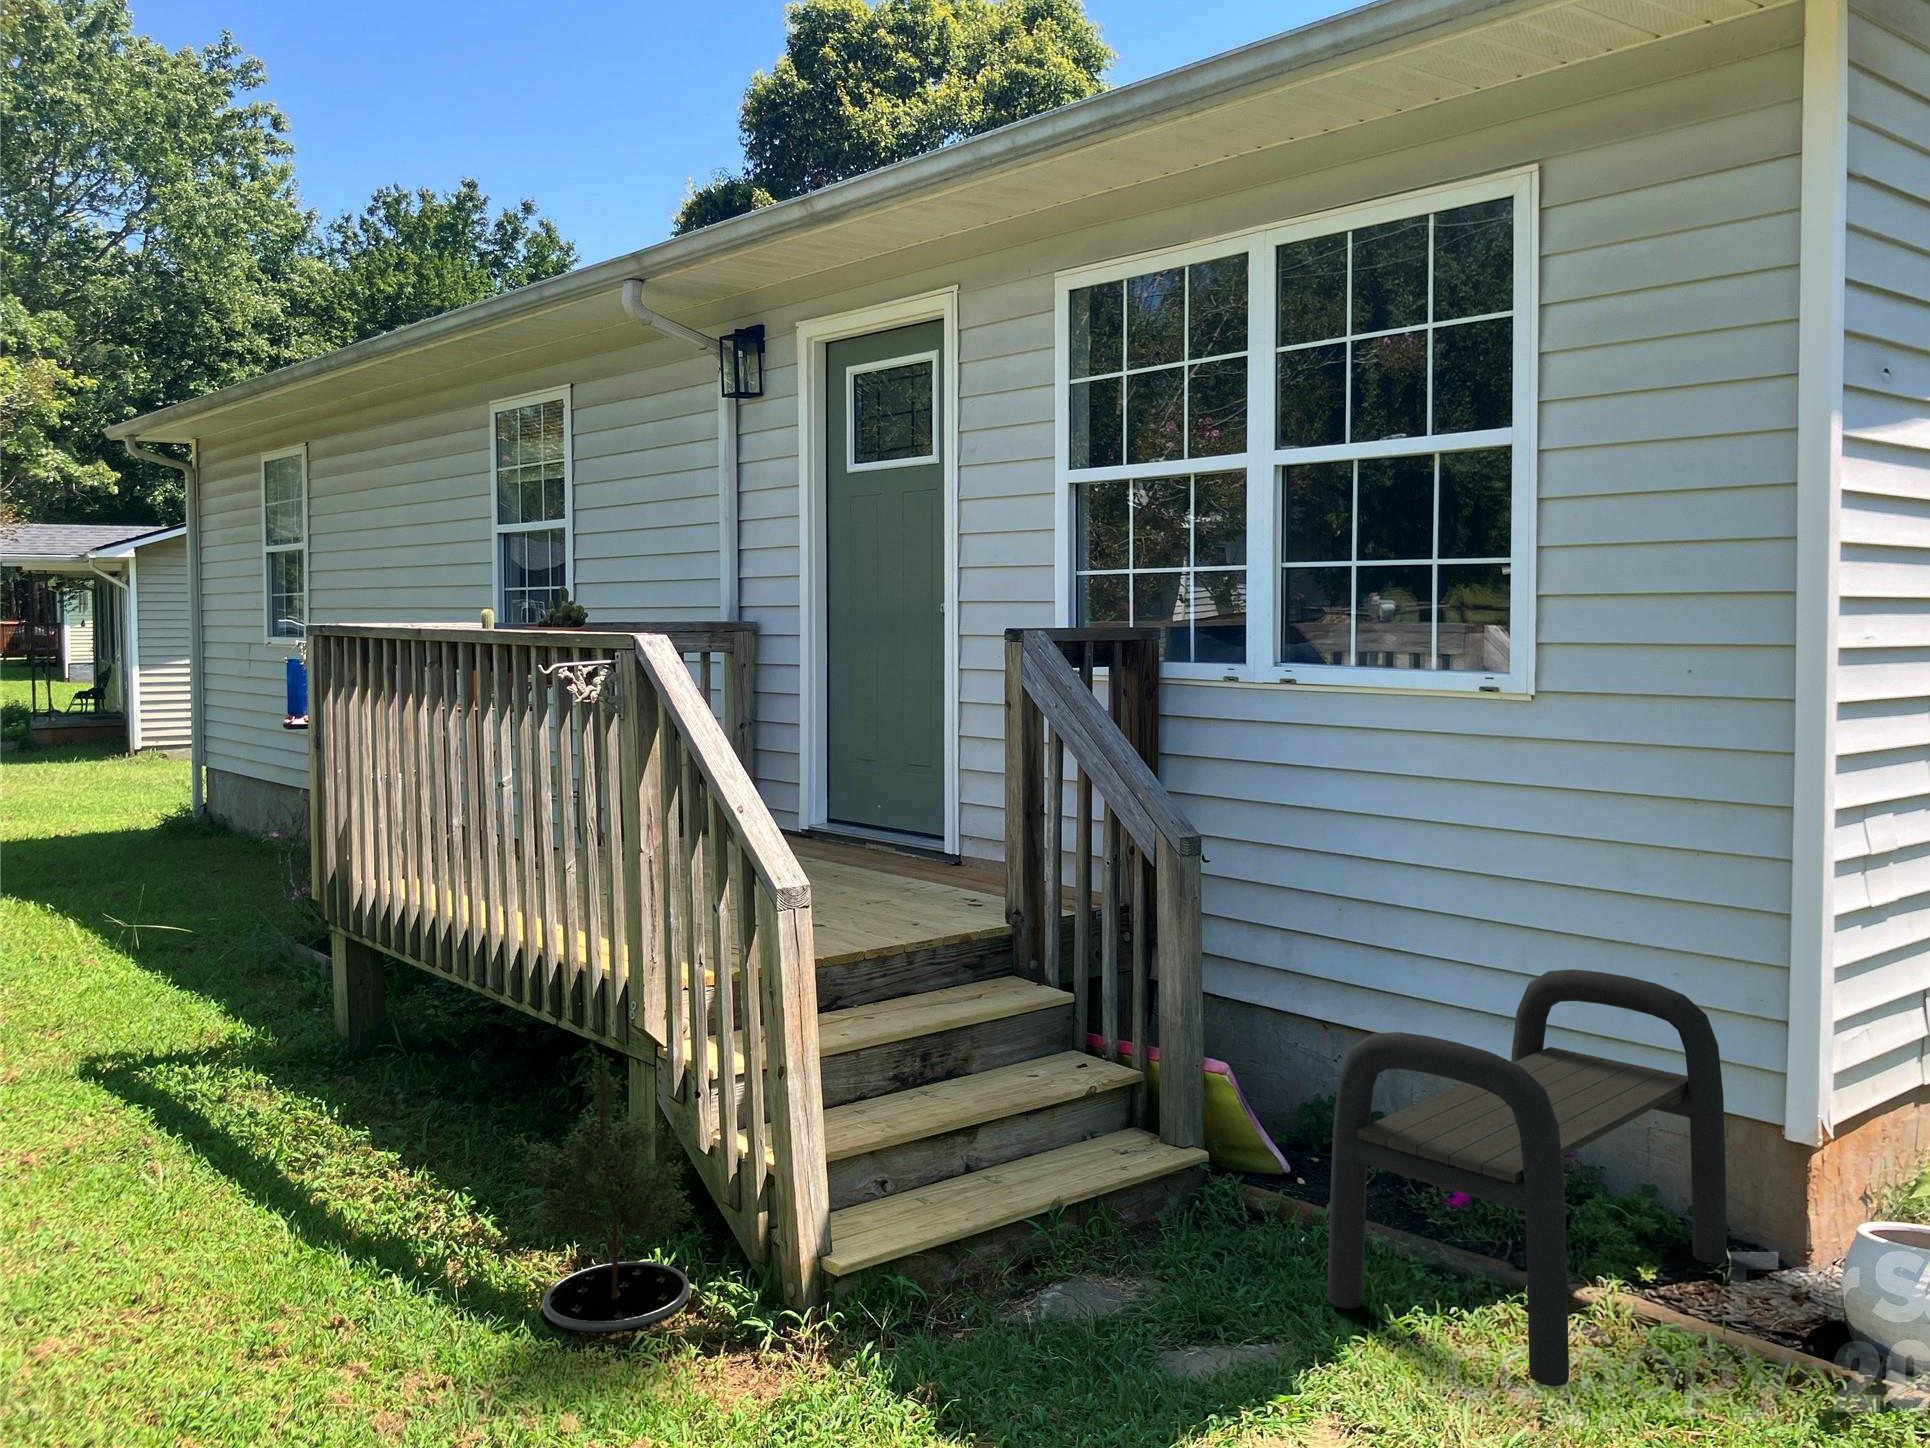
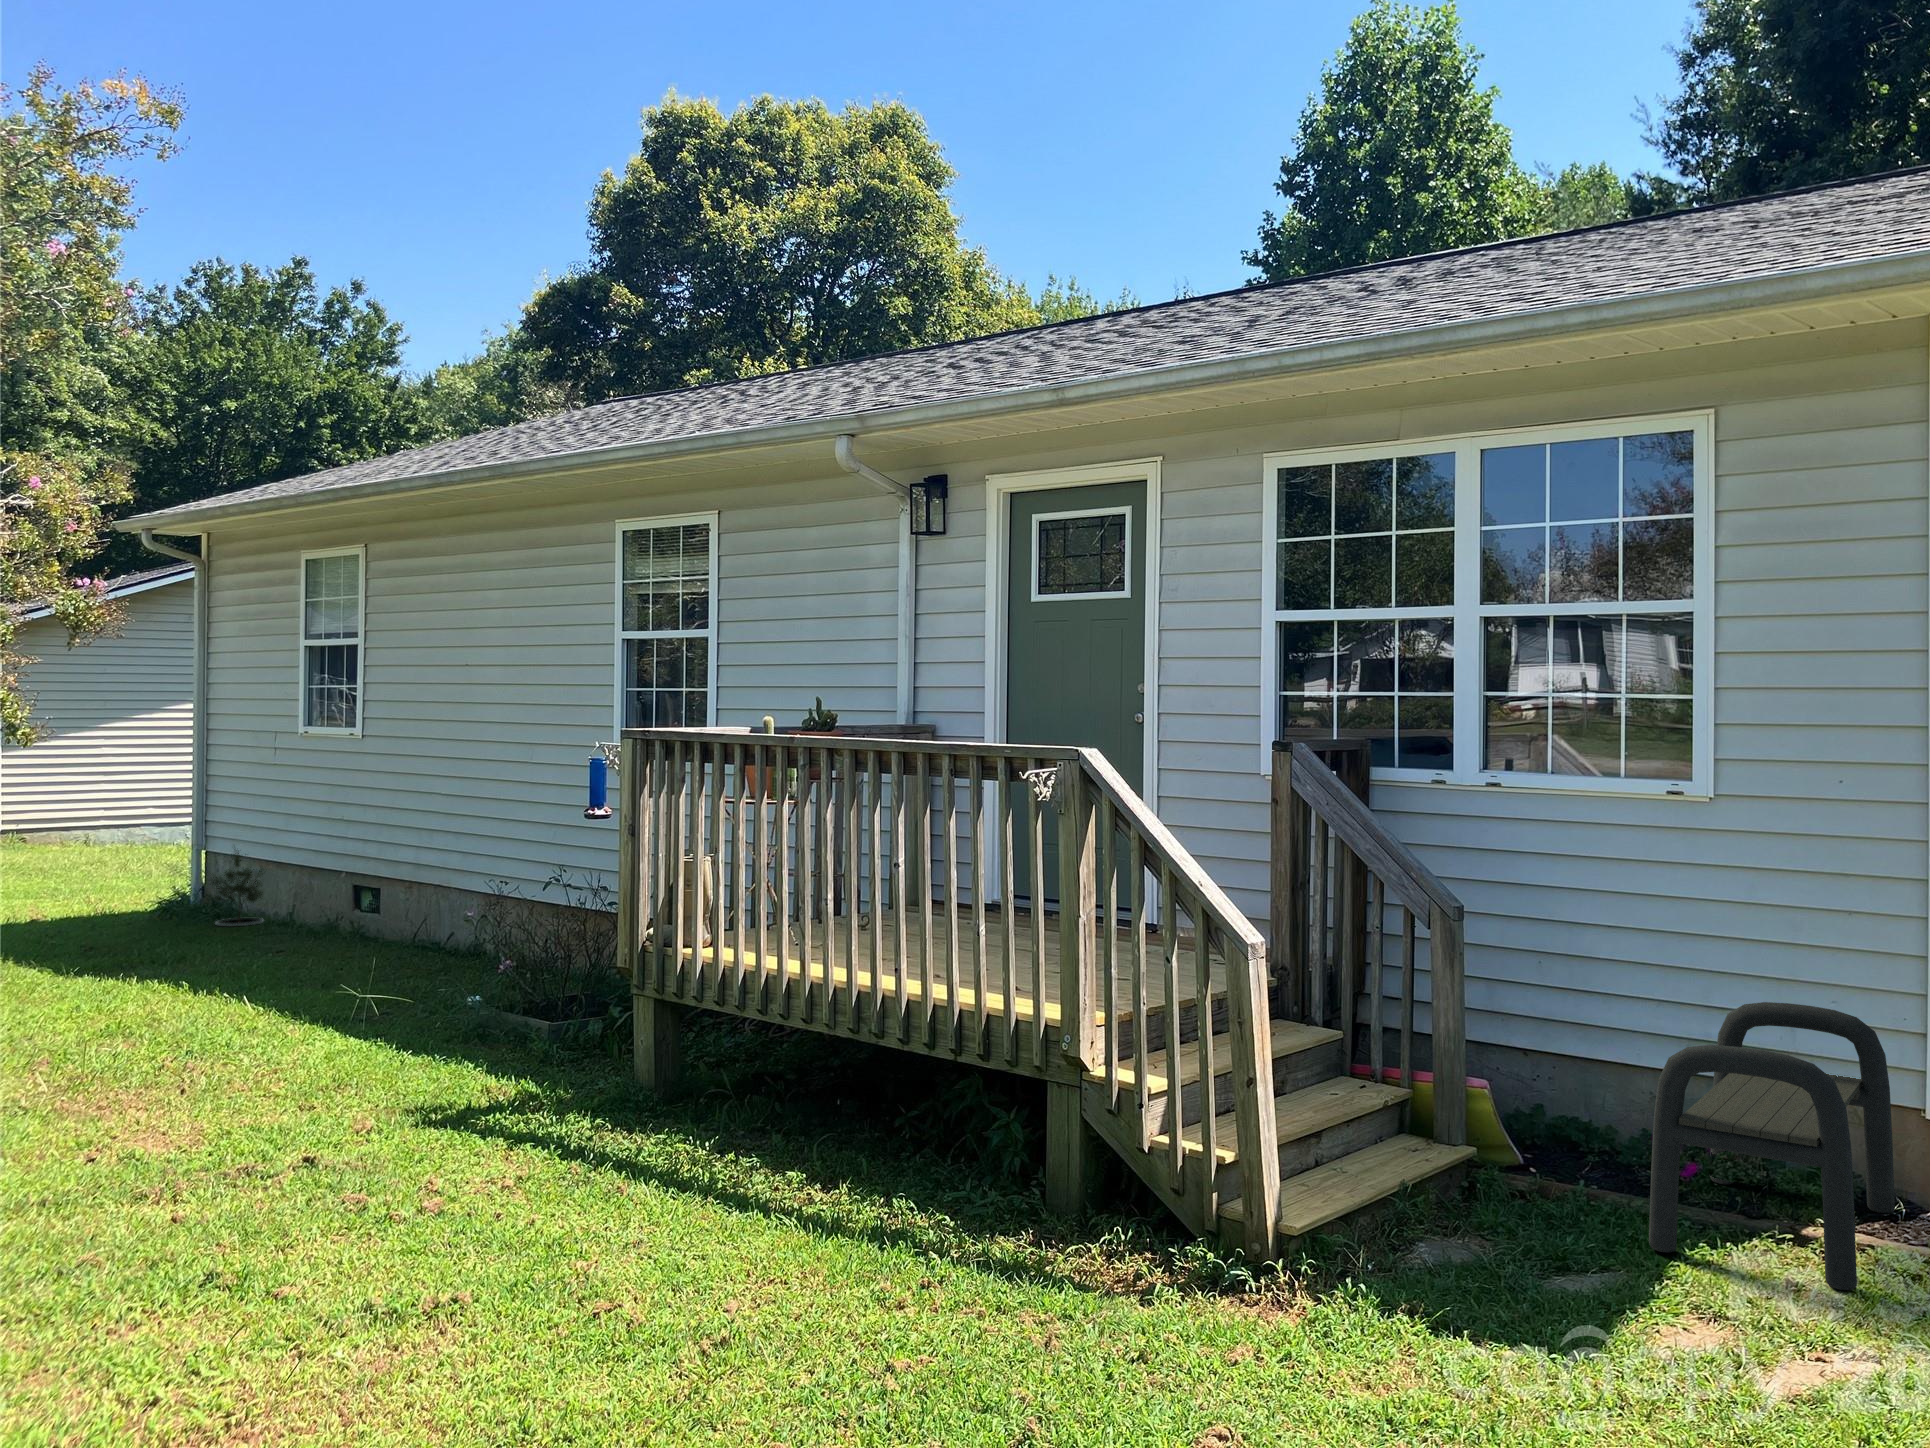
potted tree: present [505,1044,694,1332] -> present [210,849,264,927]

